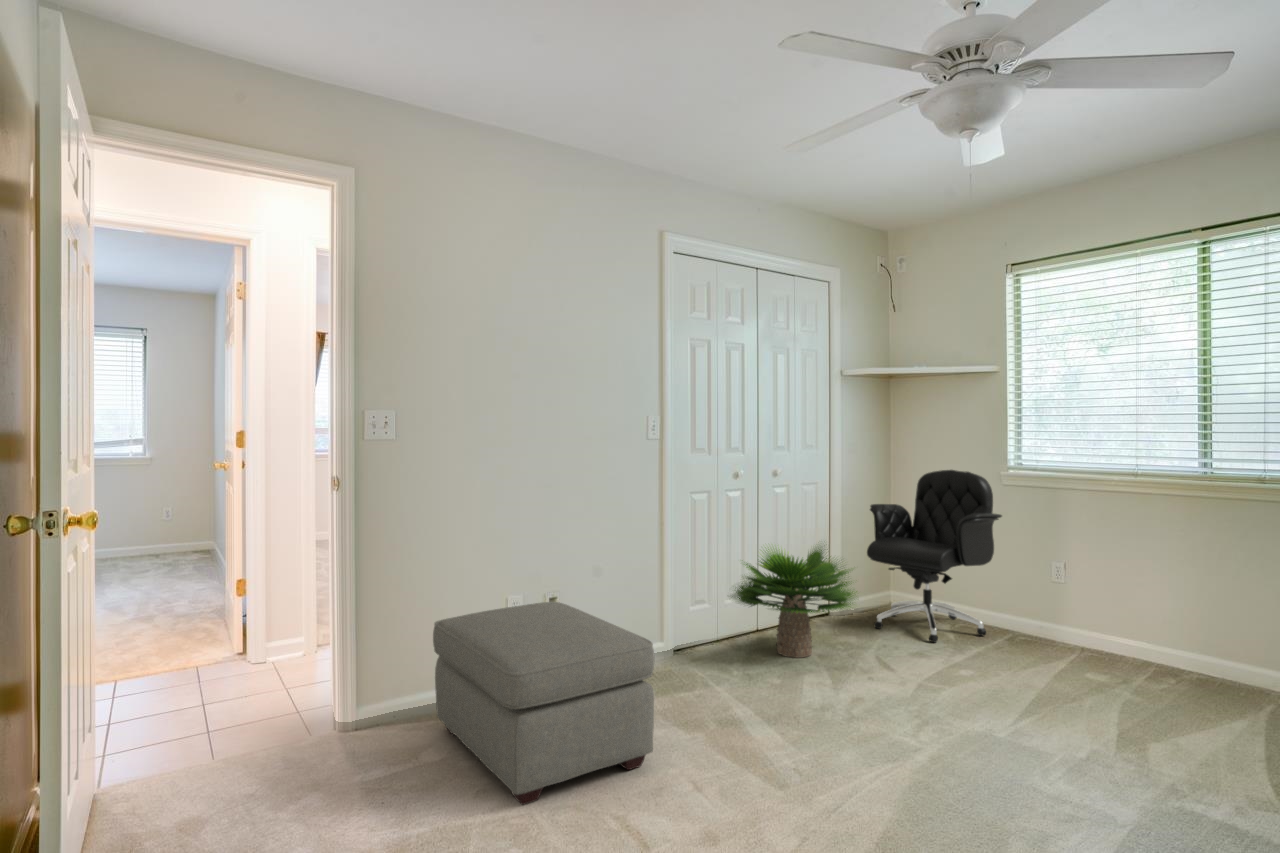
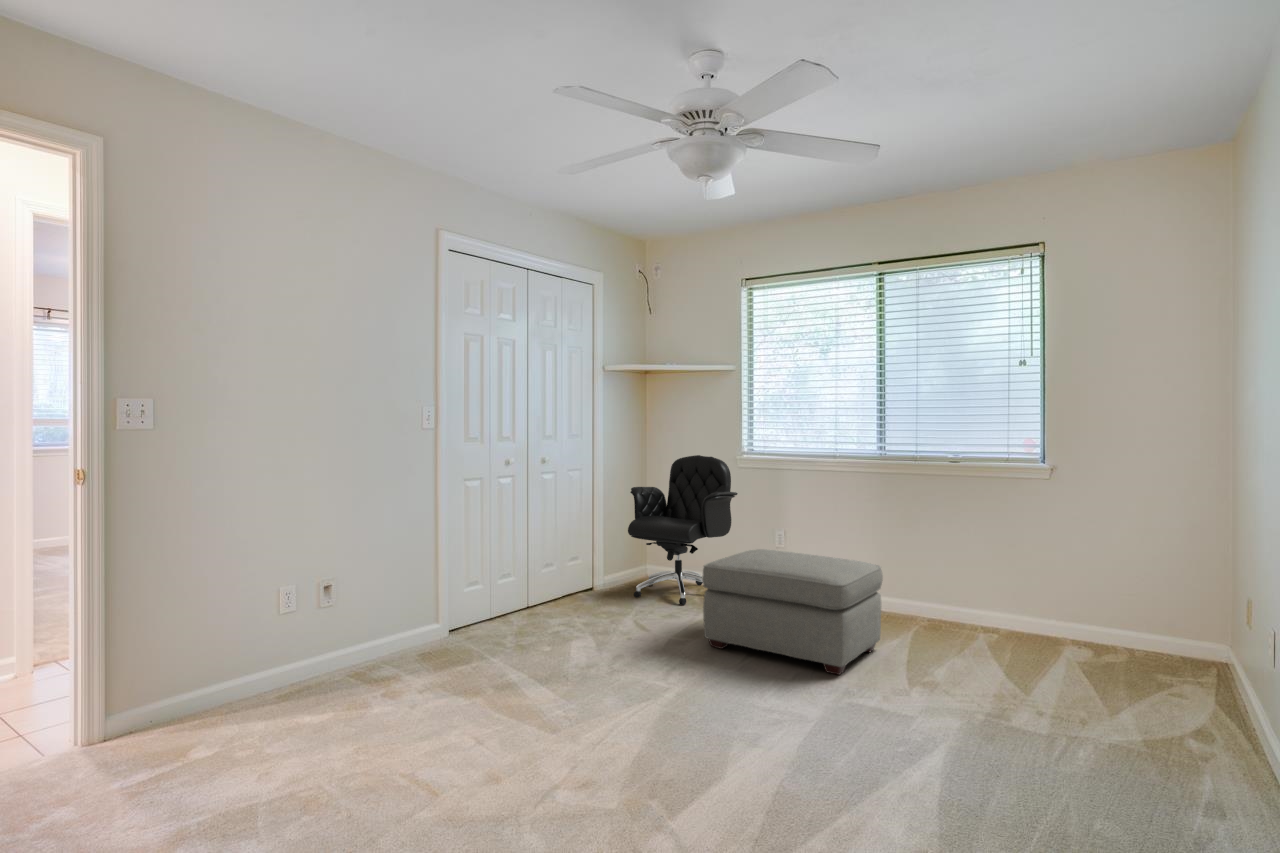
potted plant: present [732,547,857,658] -> none [501,518,624,628]
ottoman: present [433,602,655,805] -> present [702,549,883,675]

